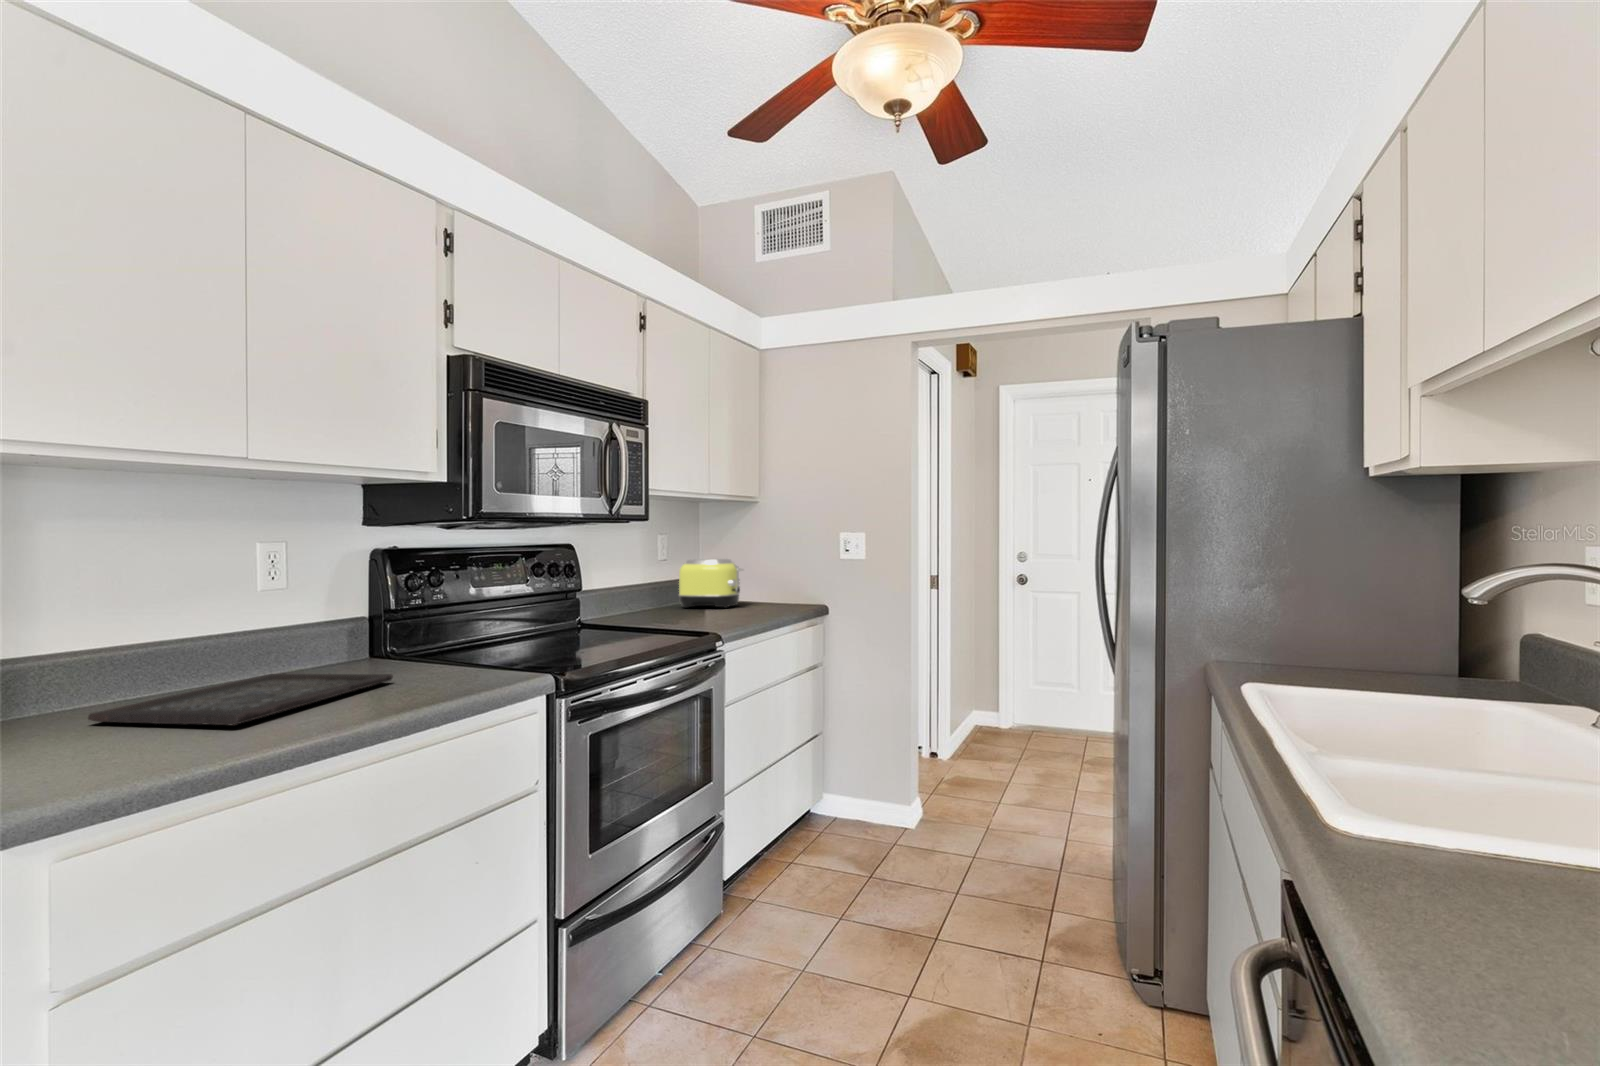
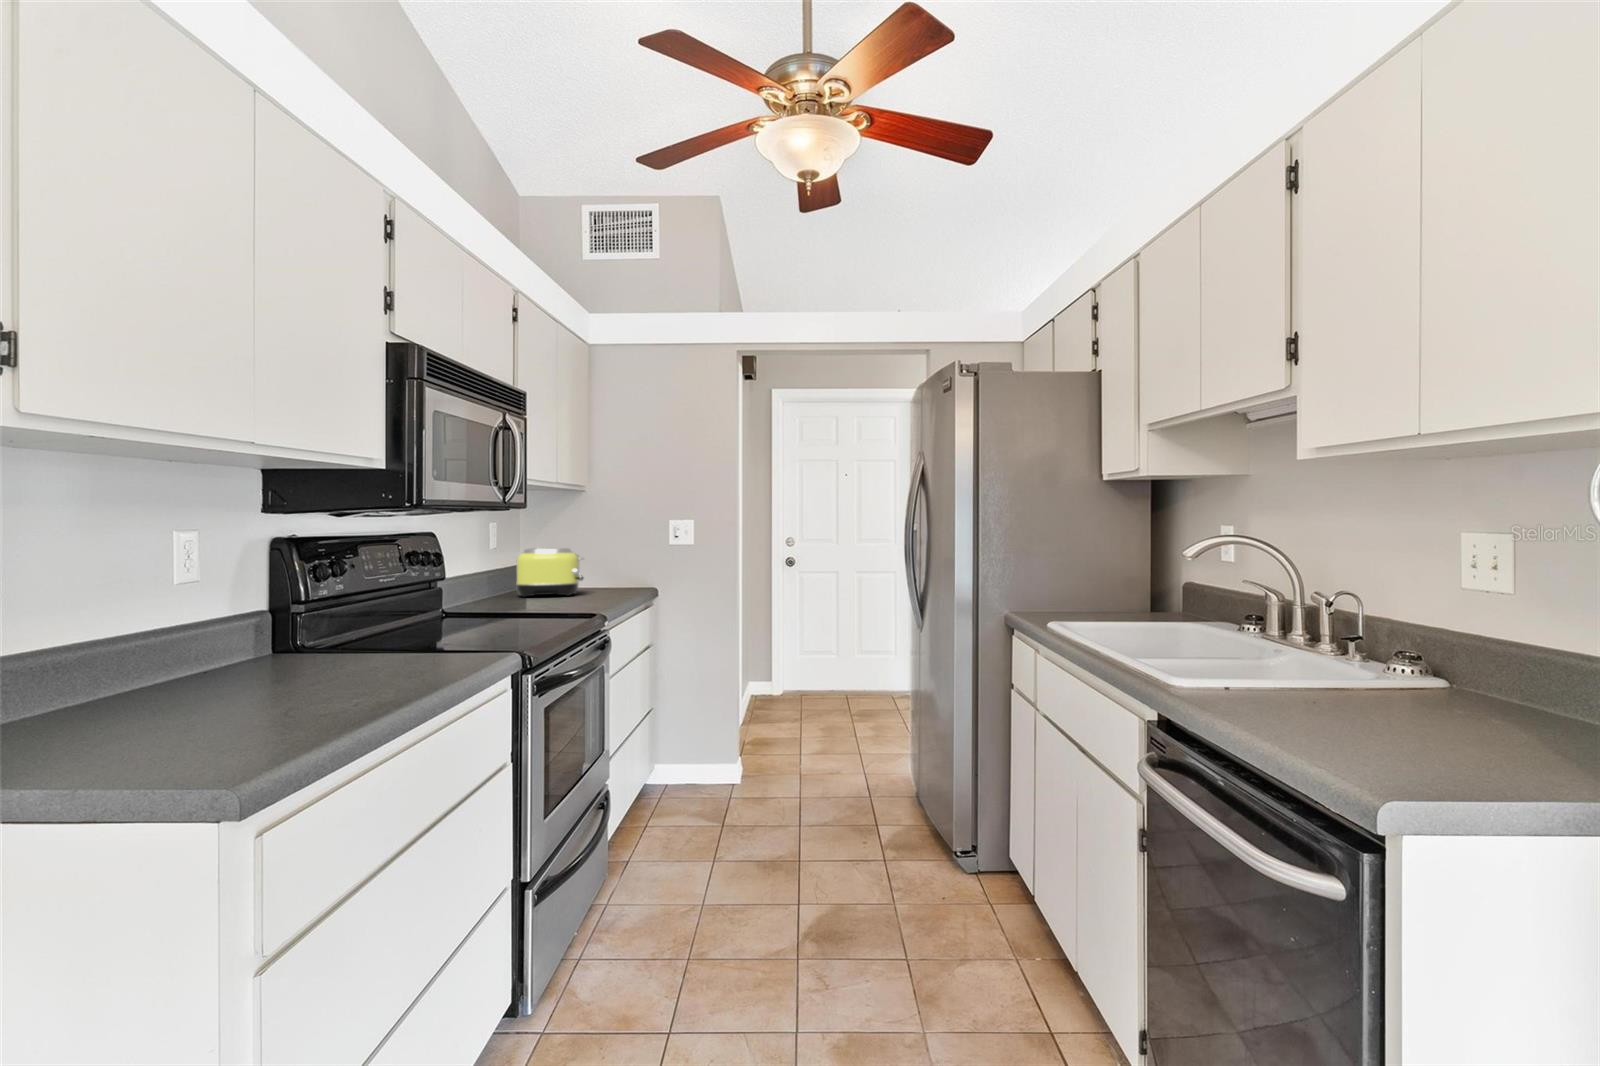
tray: present [88,674,393,725] -> none [79,662,369,725]

